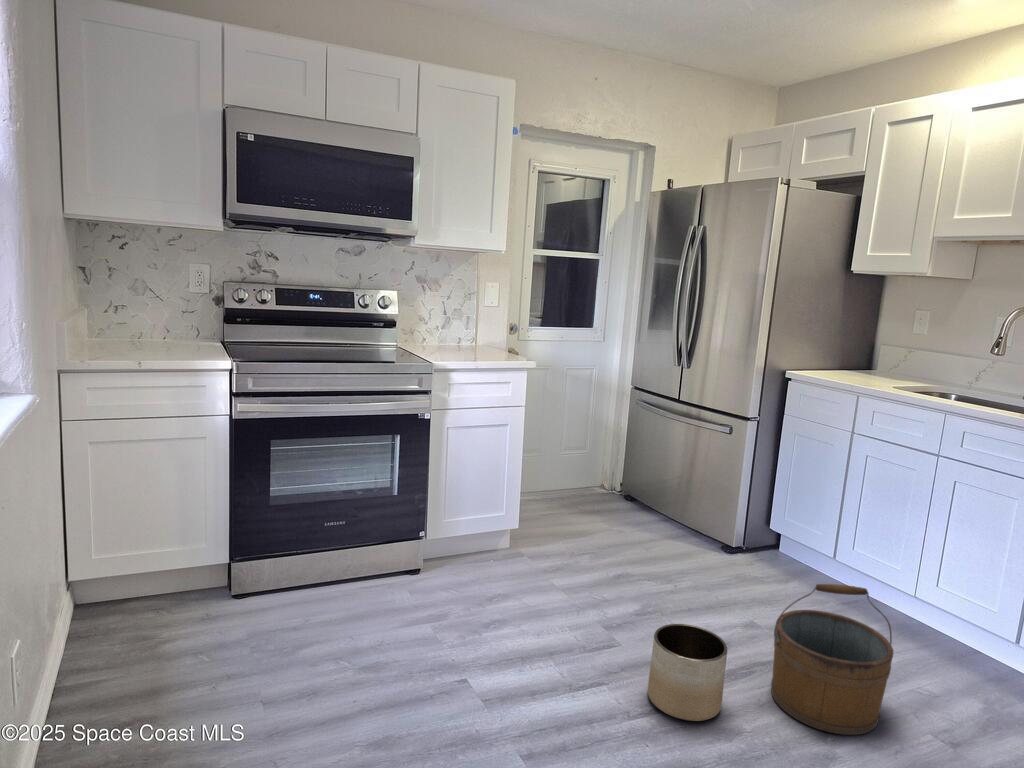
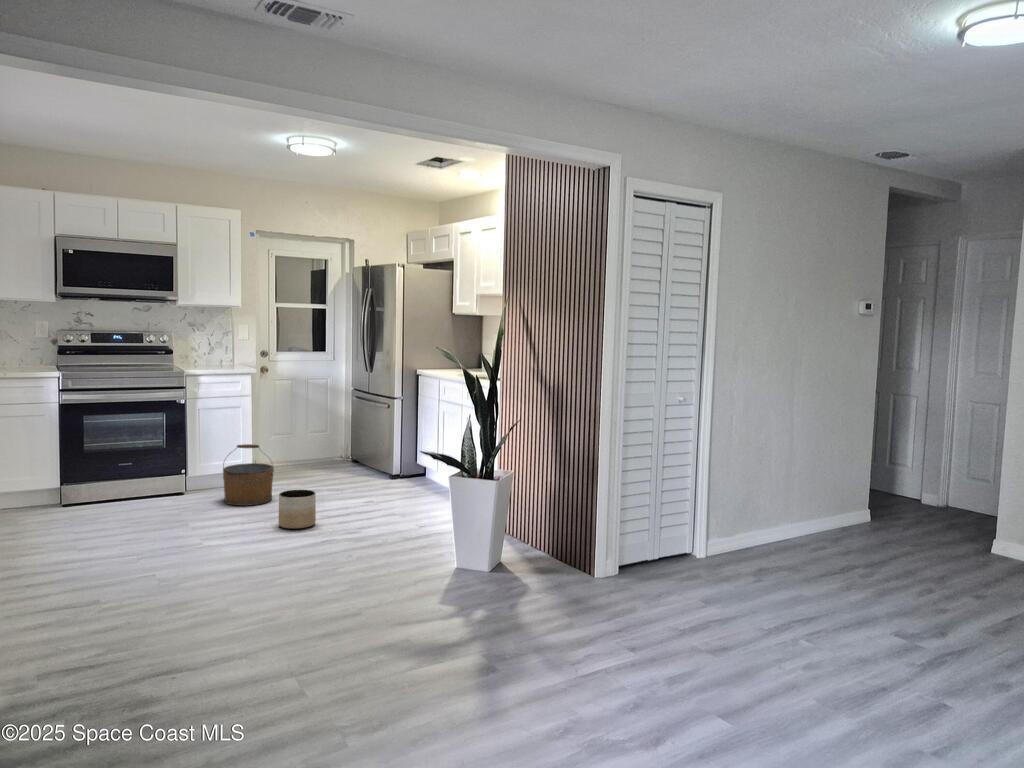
bucket: present [771,584,893,735] -> present [223,444,274,506]

